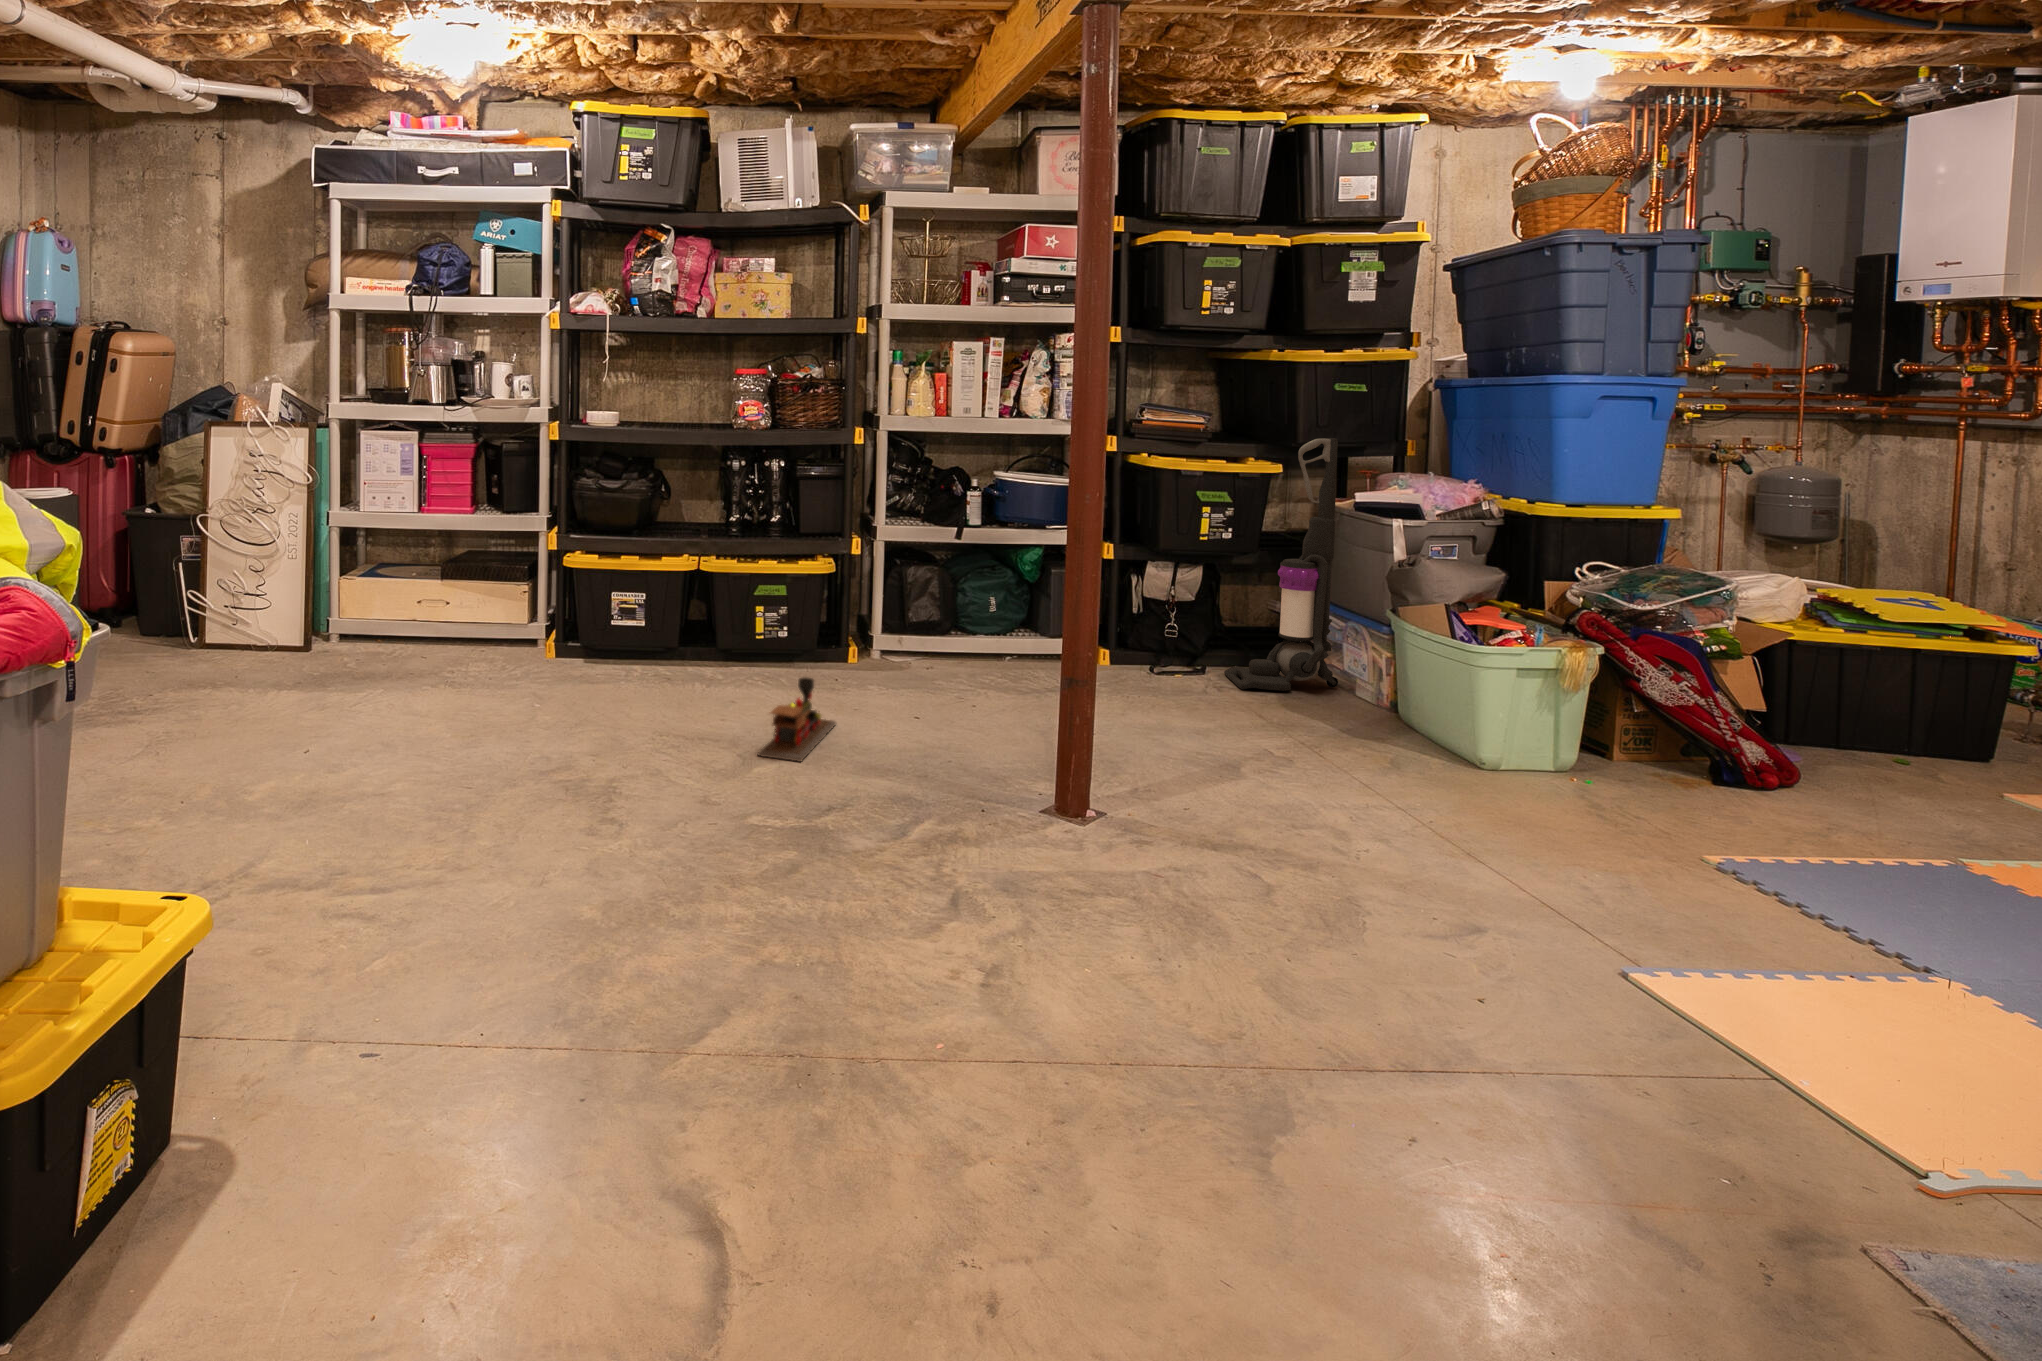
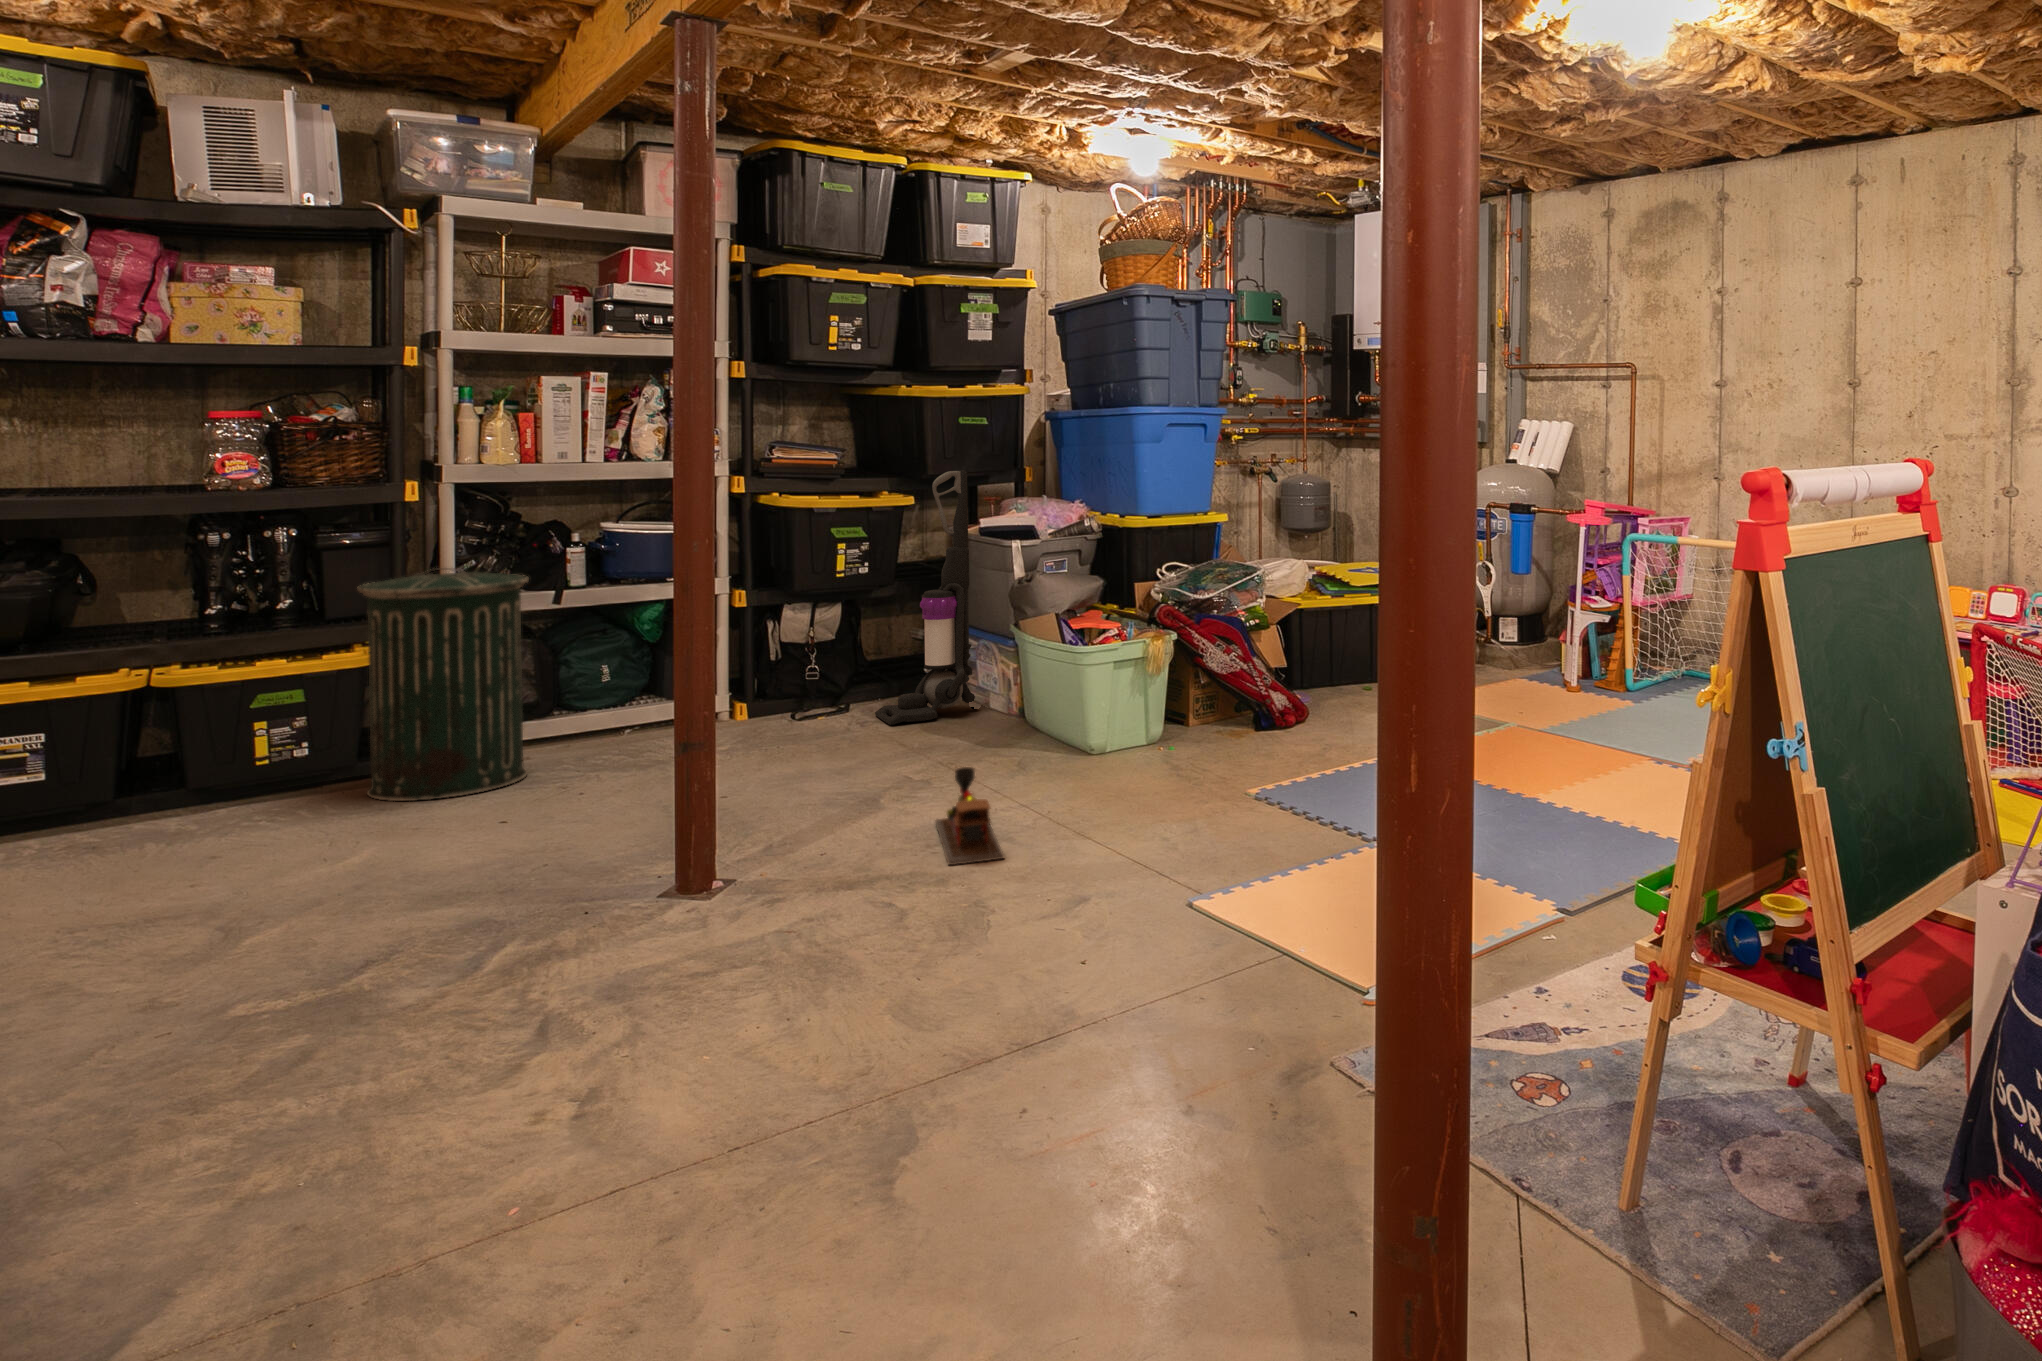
trash can: none [818,499,935,687] -> present [358,569,529,801]
toy train: present [758,677,836,762] -> present [936,767,1004,865]

